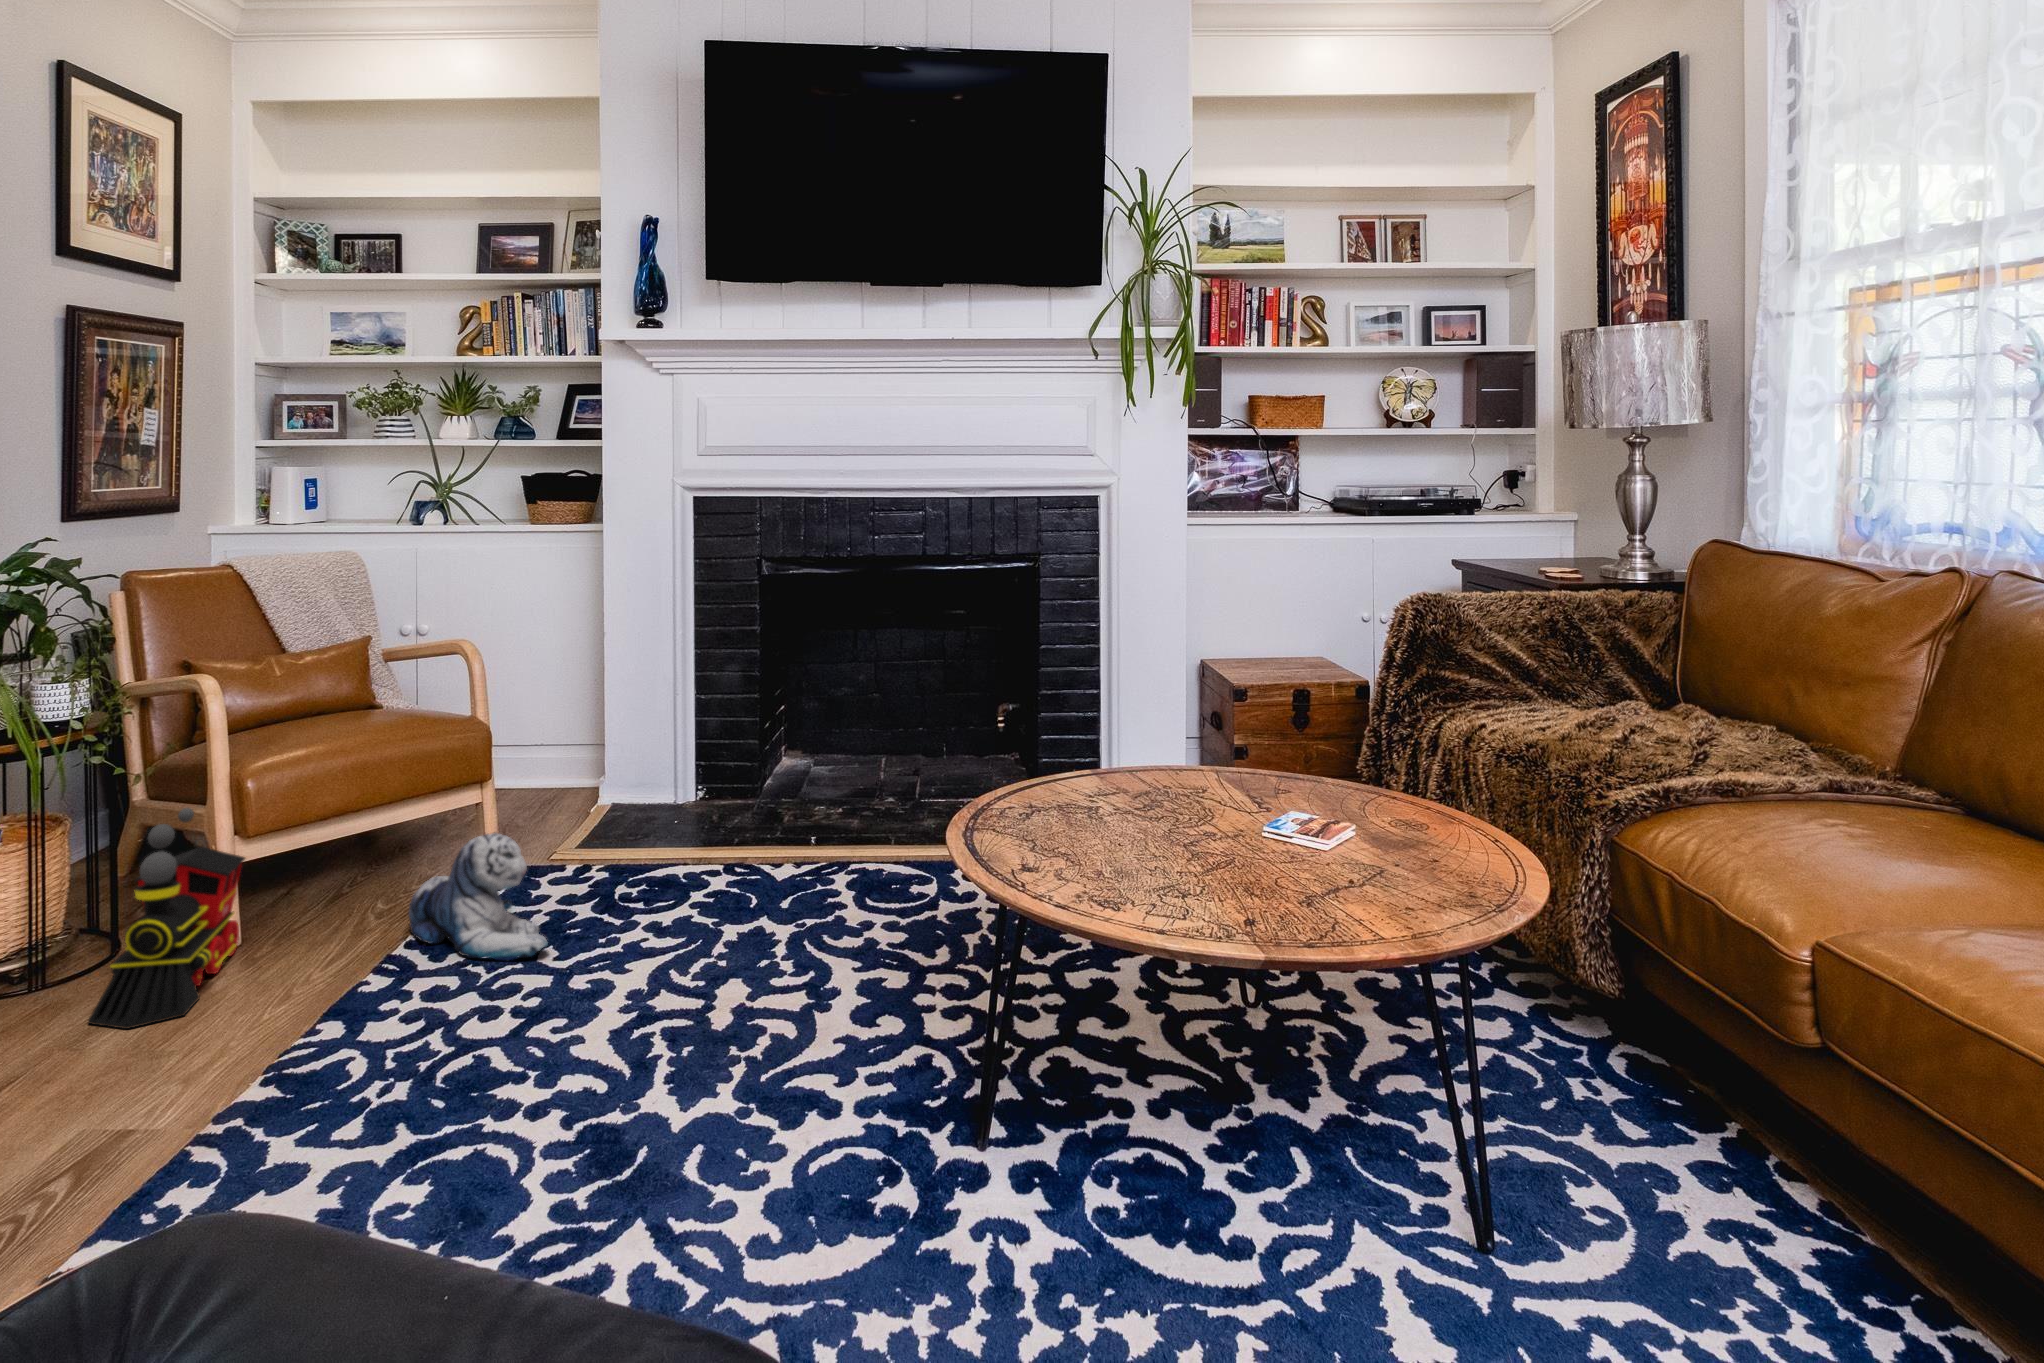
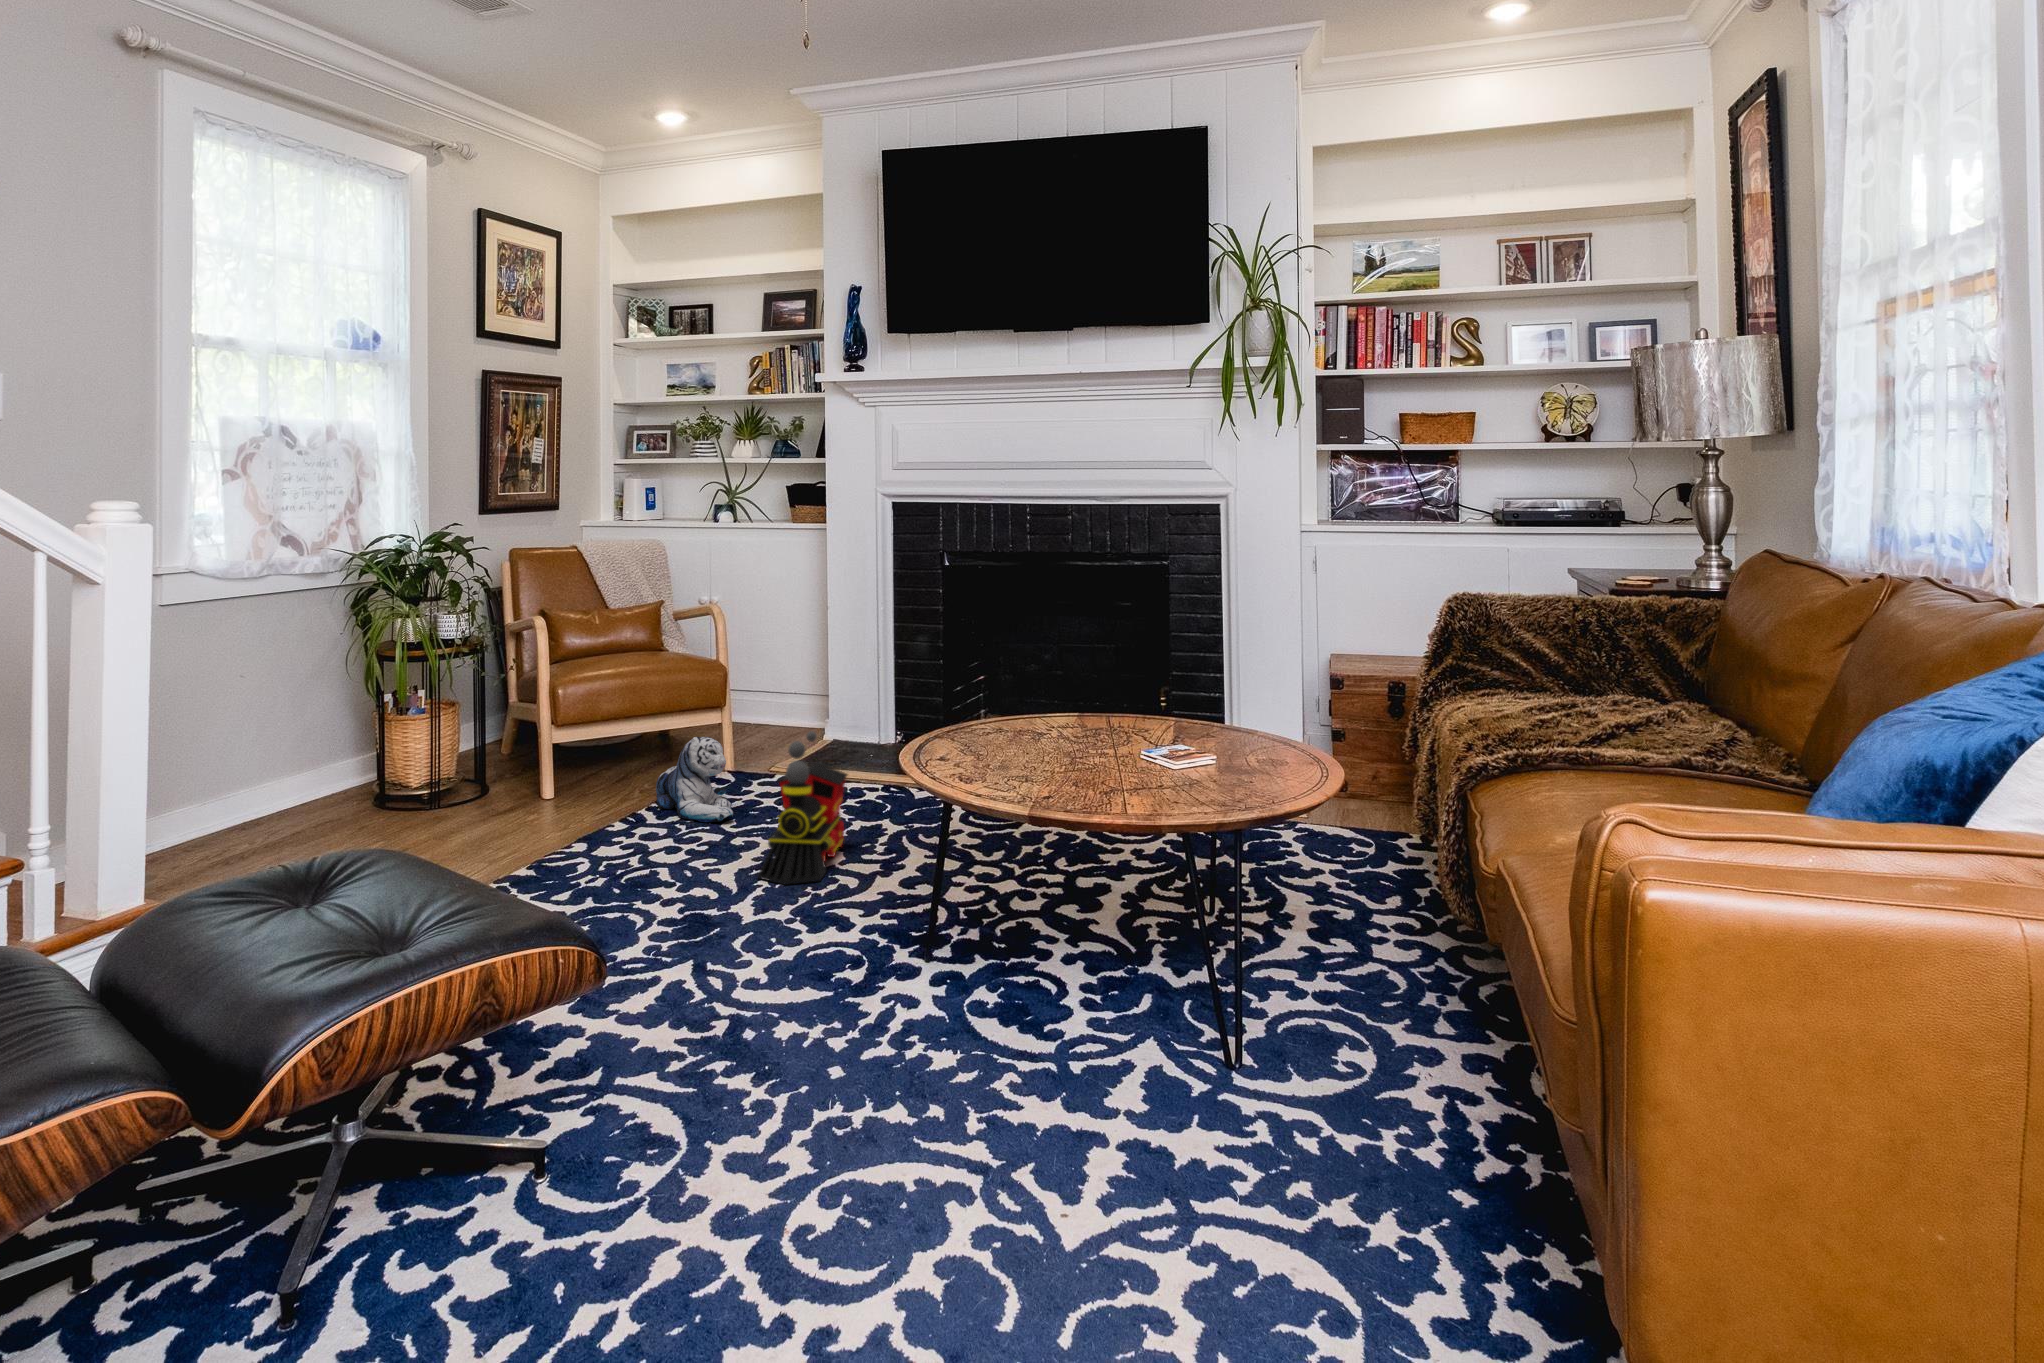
toy train: present [87,808,245,1029] -> present [758,731,847,885]

